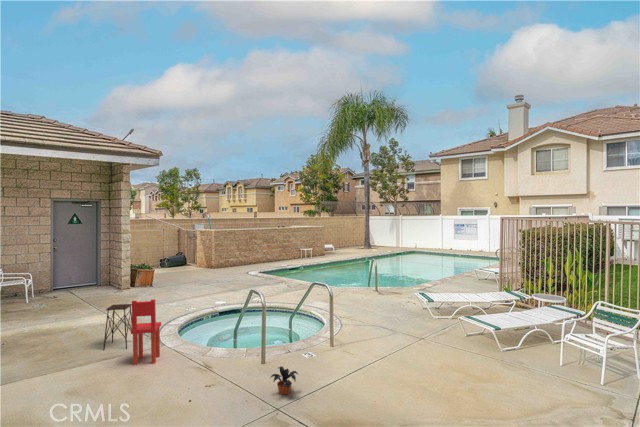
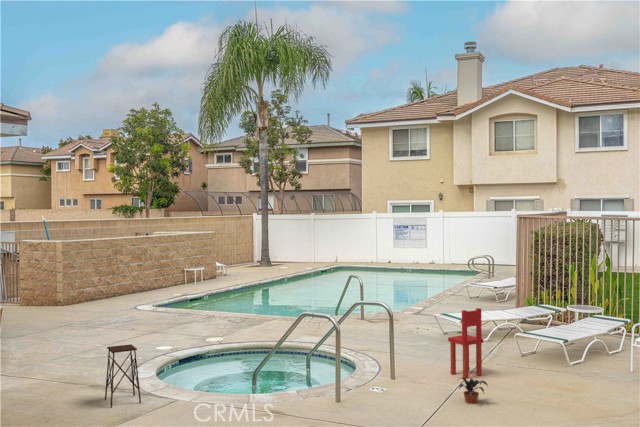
chair: present [131,299,161,364] -> present [448,308,483,378]
potted plant: present [271,366,298,394] -> present [459,378,487,403]

